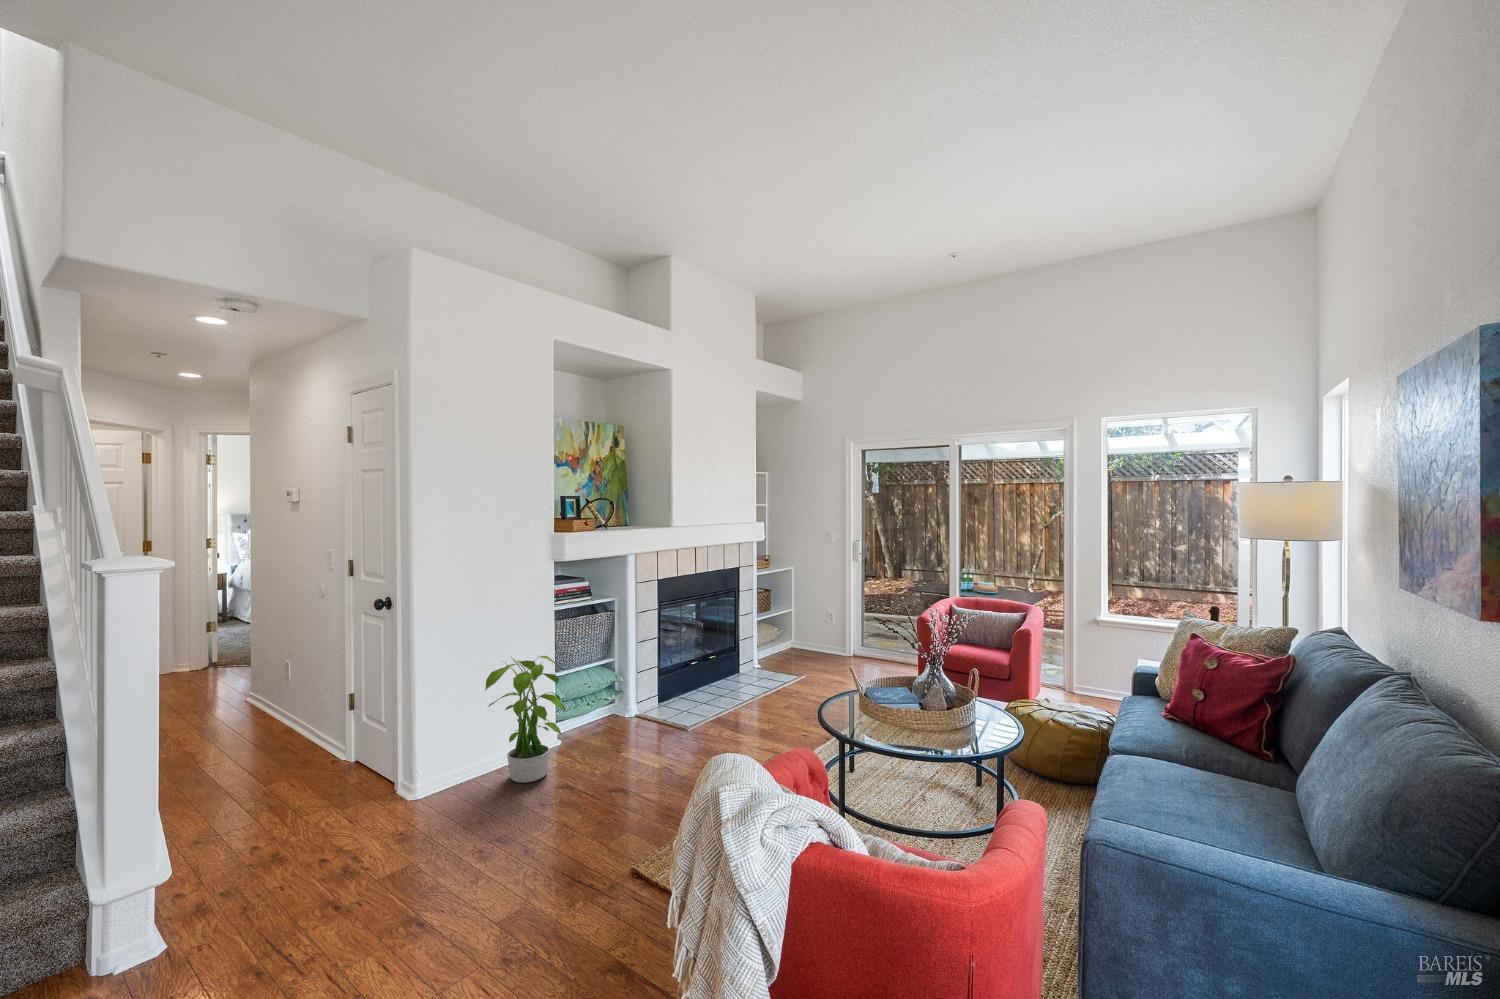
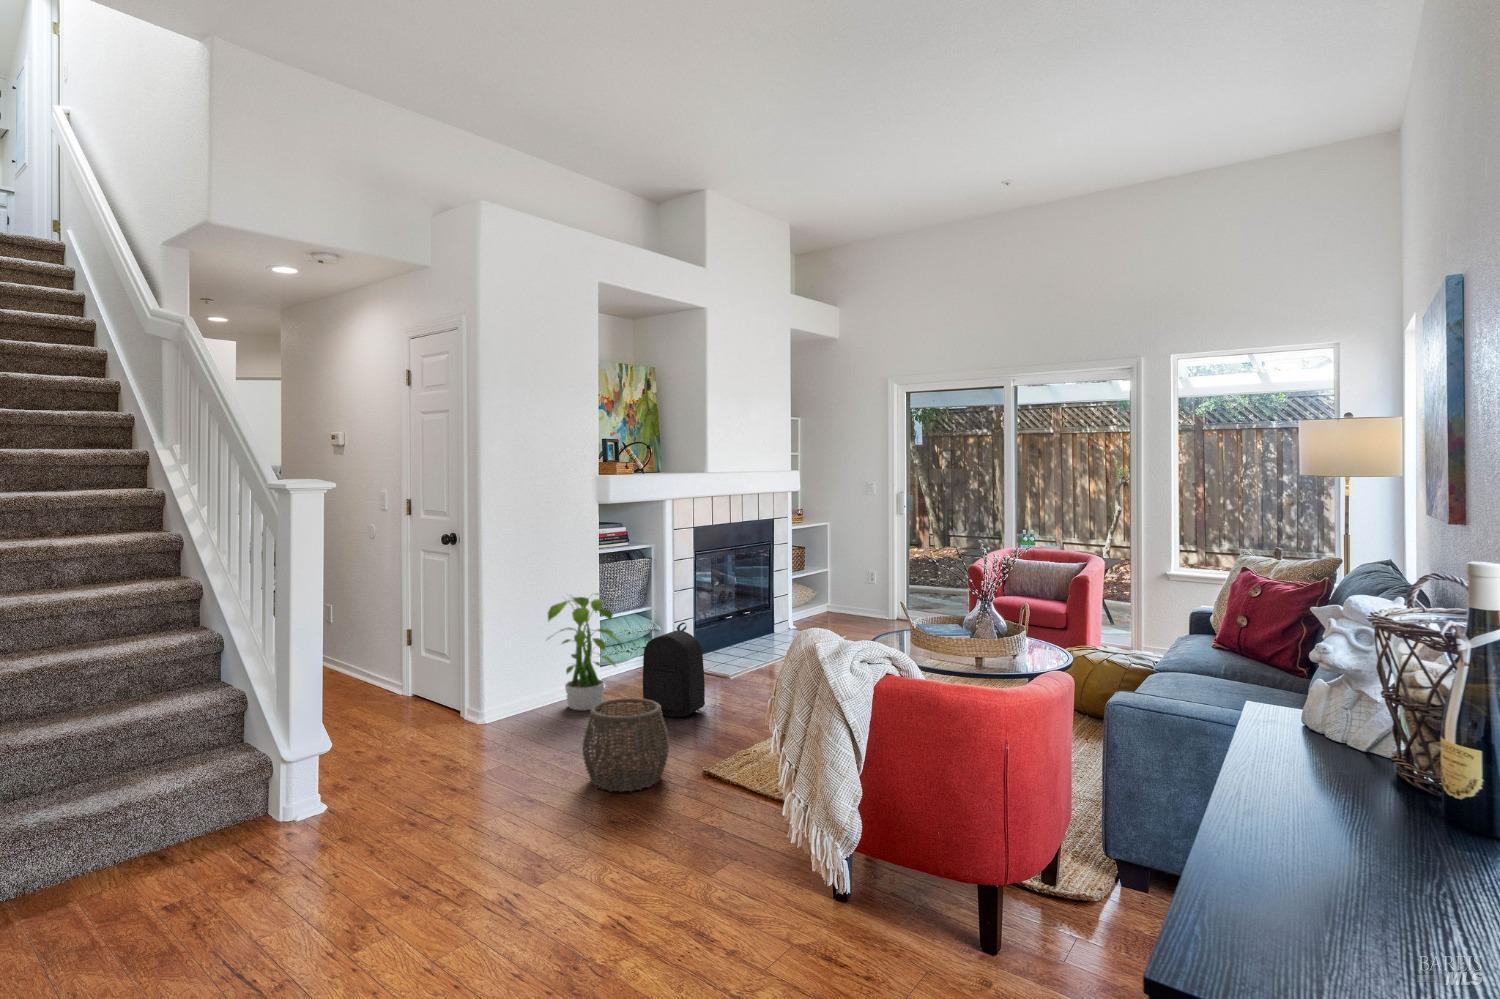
backpack: none [586,687,653,792] -> present [643,622,705,717]
woven basket: none [480,797,587,927] -> present [582,698,669,792]

